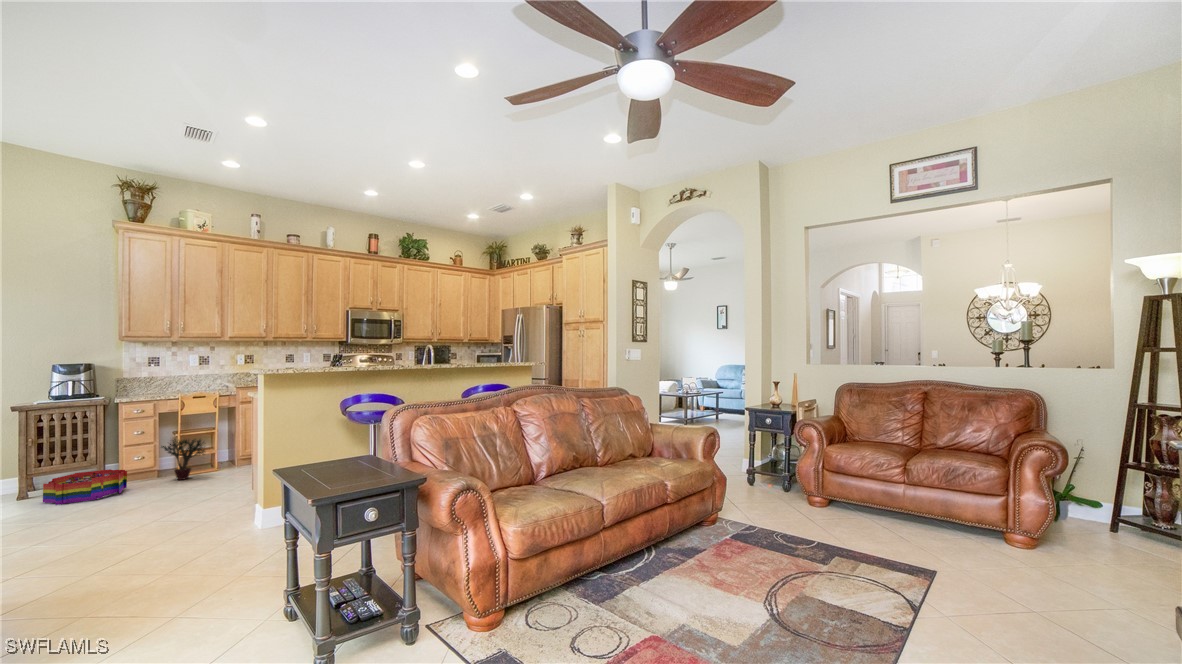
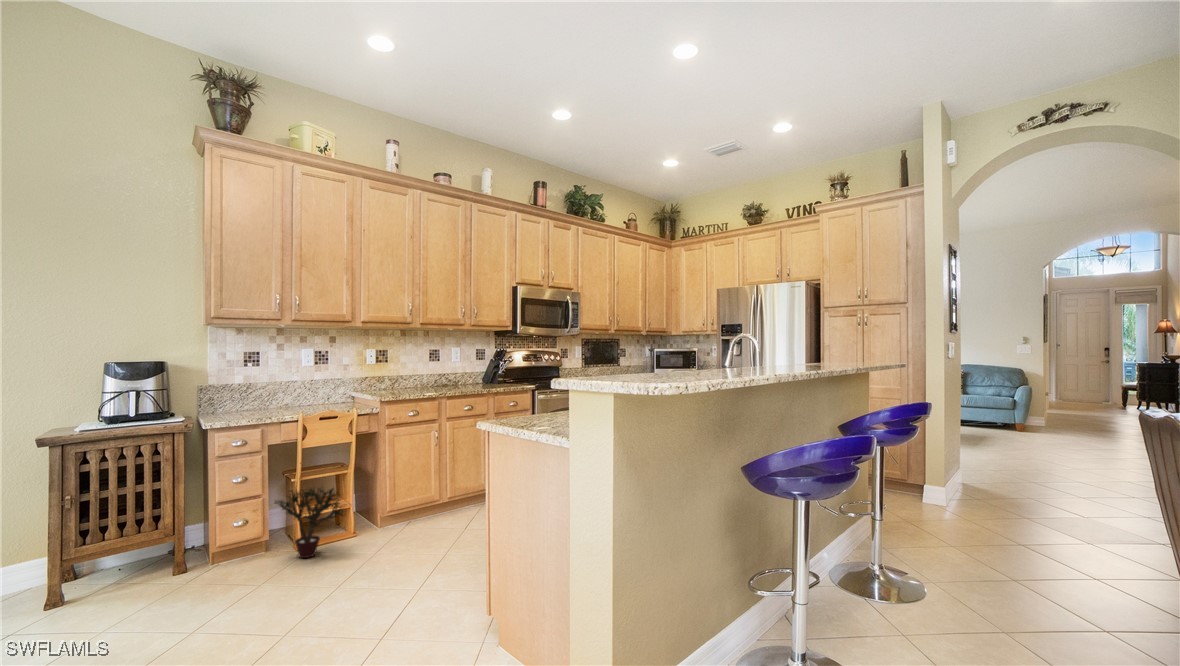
storage bin: present [43,469,127,505] -> none [88,545,227,626]

